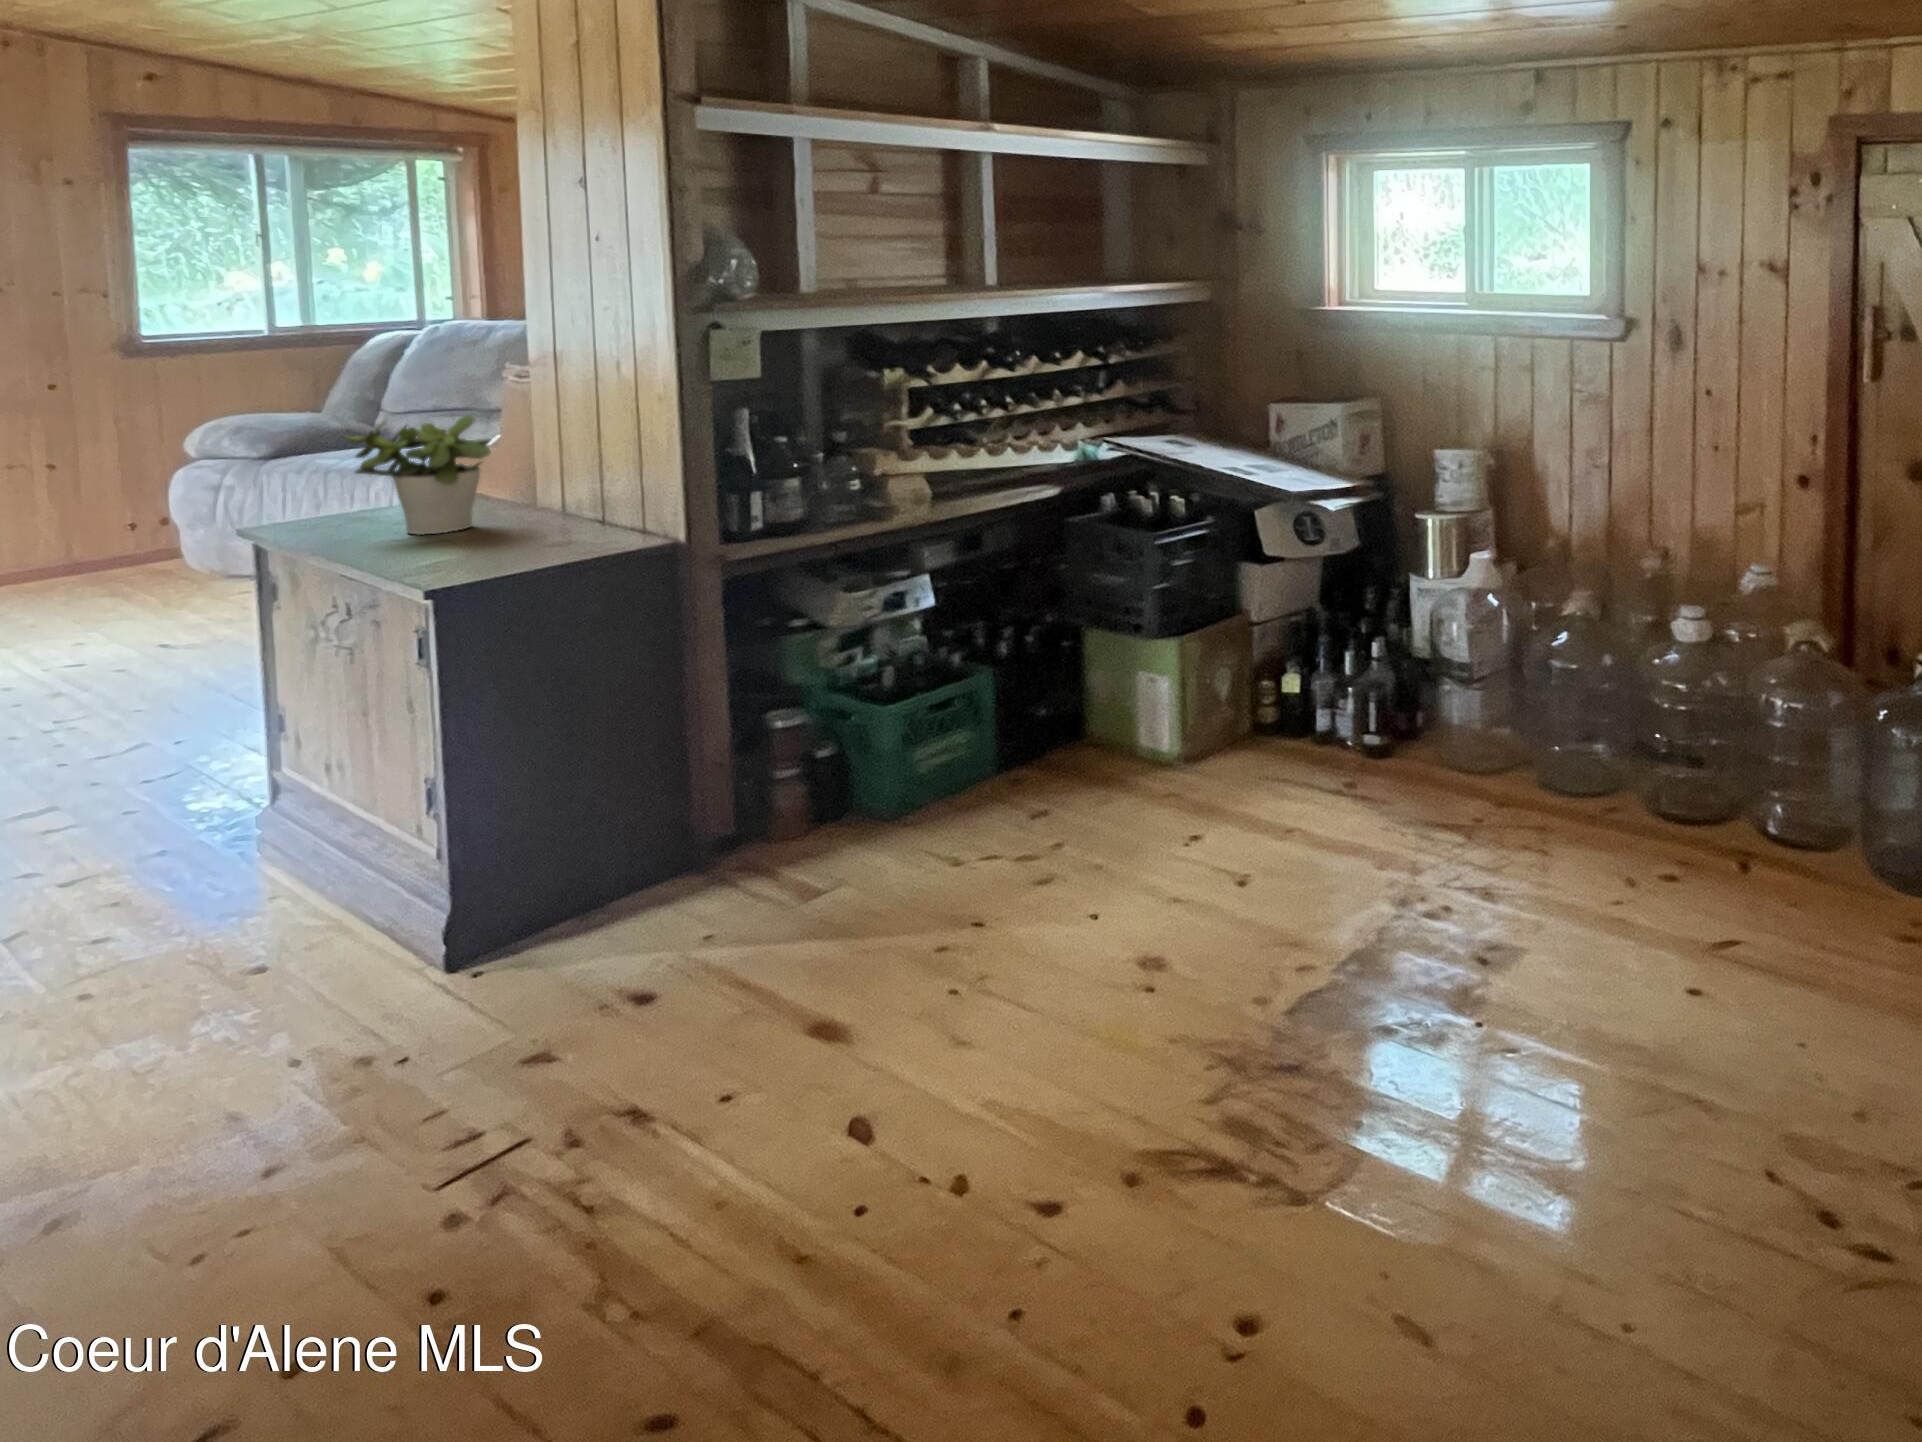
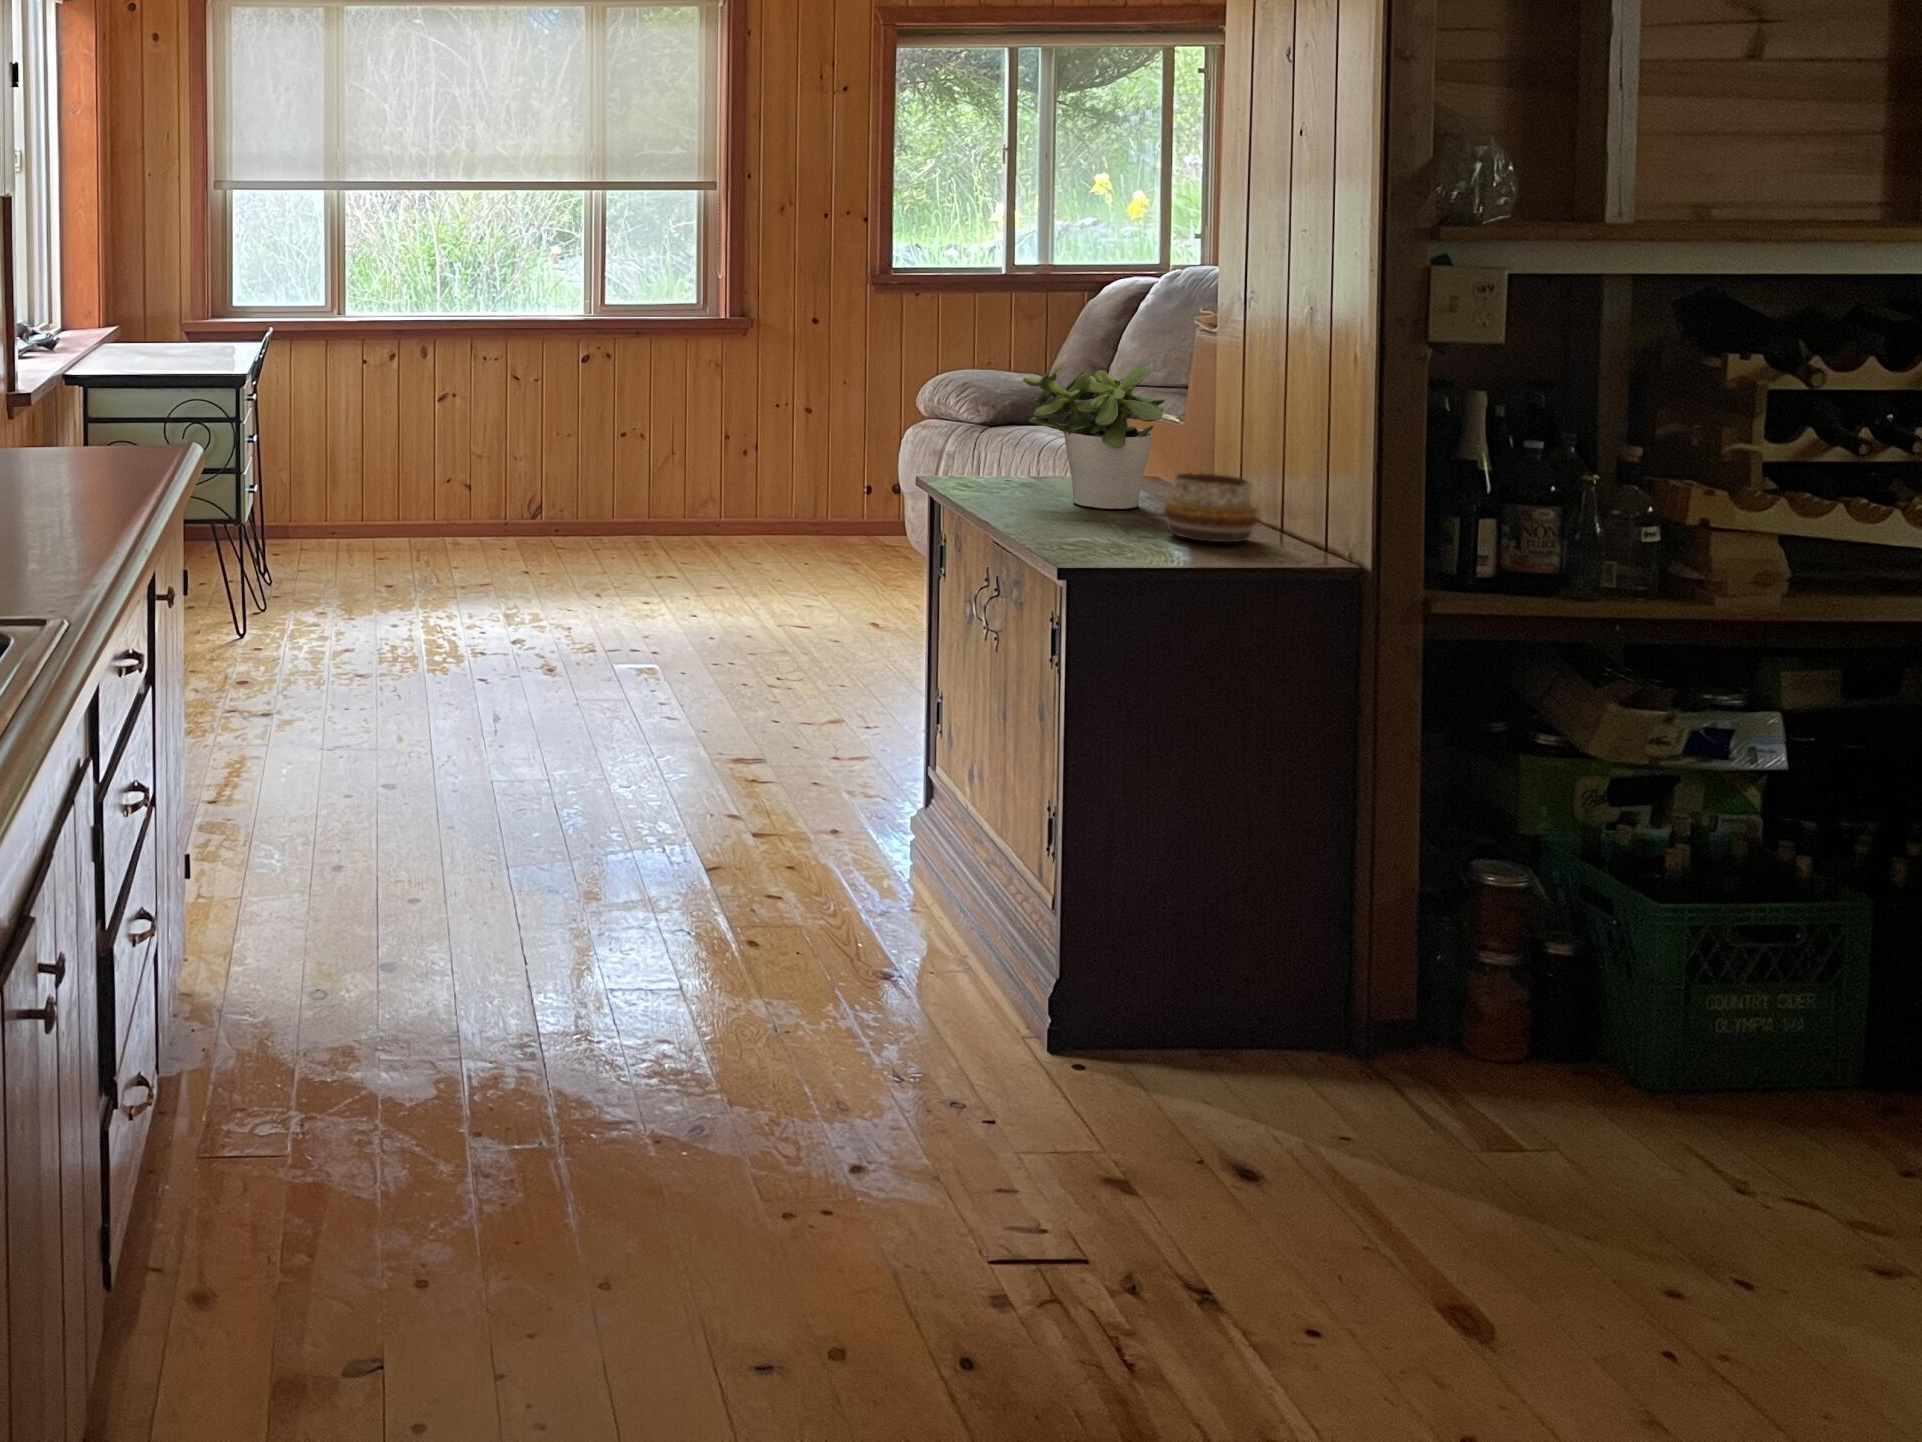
decorative bowl: none [503,491,588,544] -> present [1163,473,1258,542]

